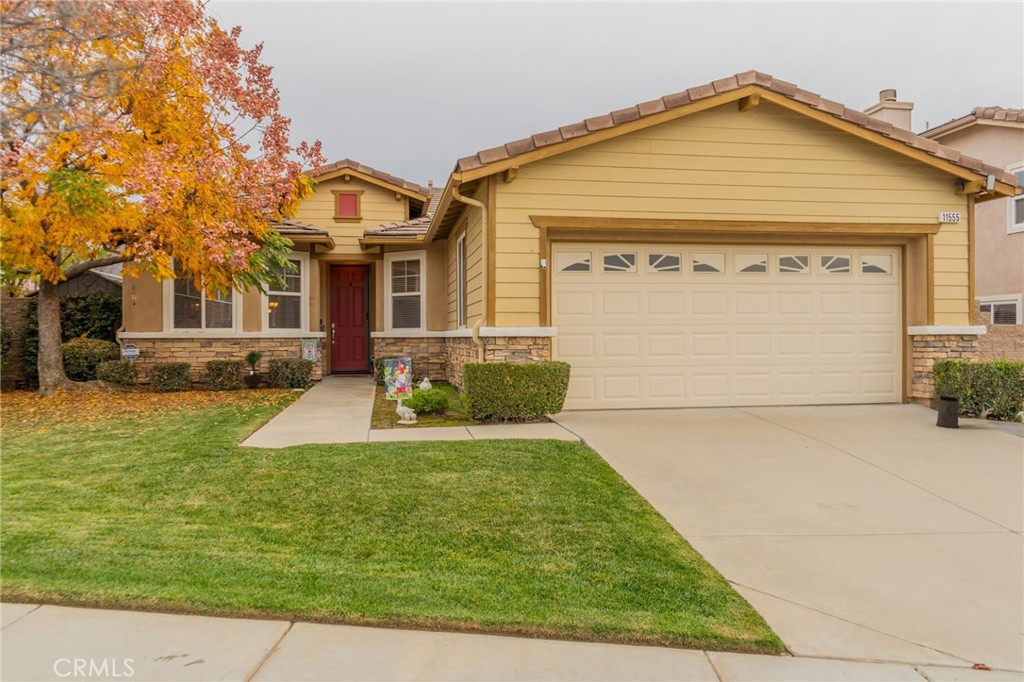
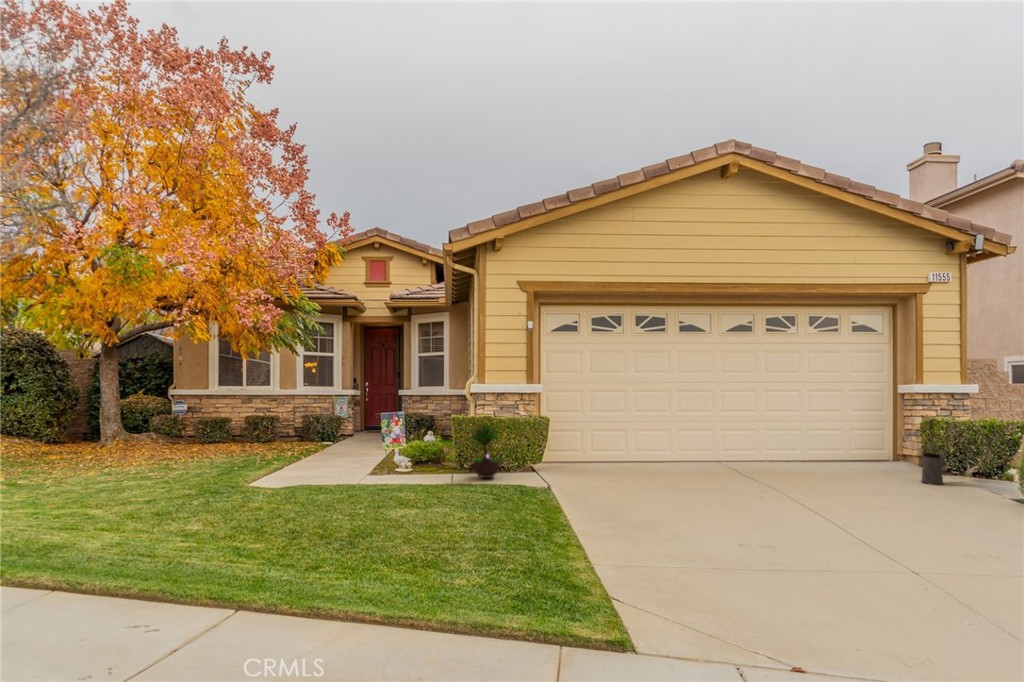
potted tree: present [243,350,262,387] -> present [469,424,499,478]

